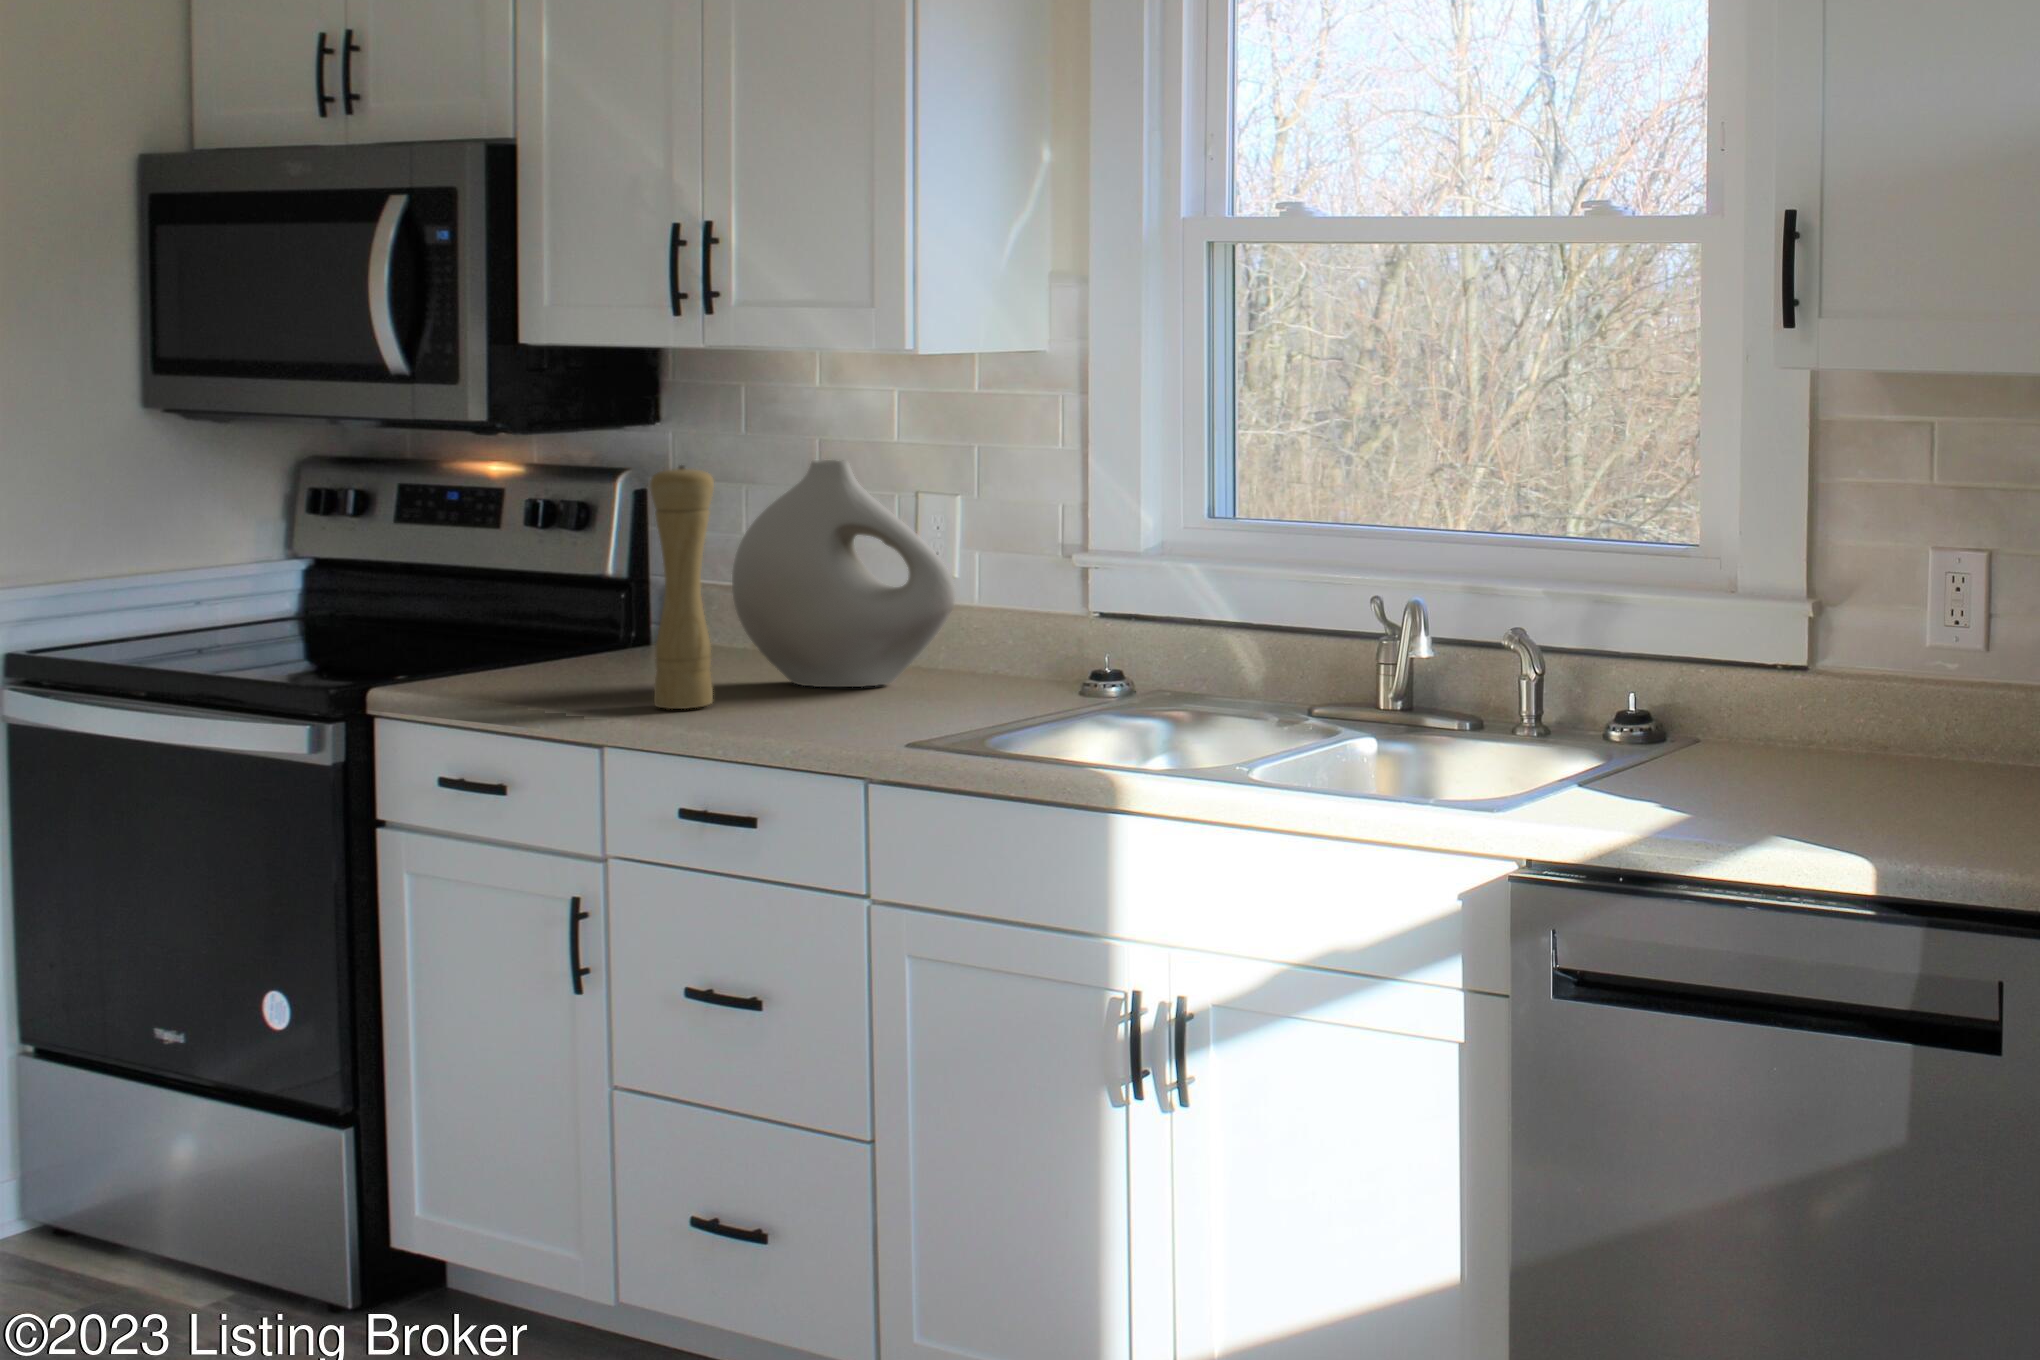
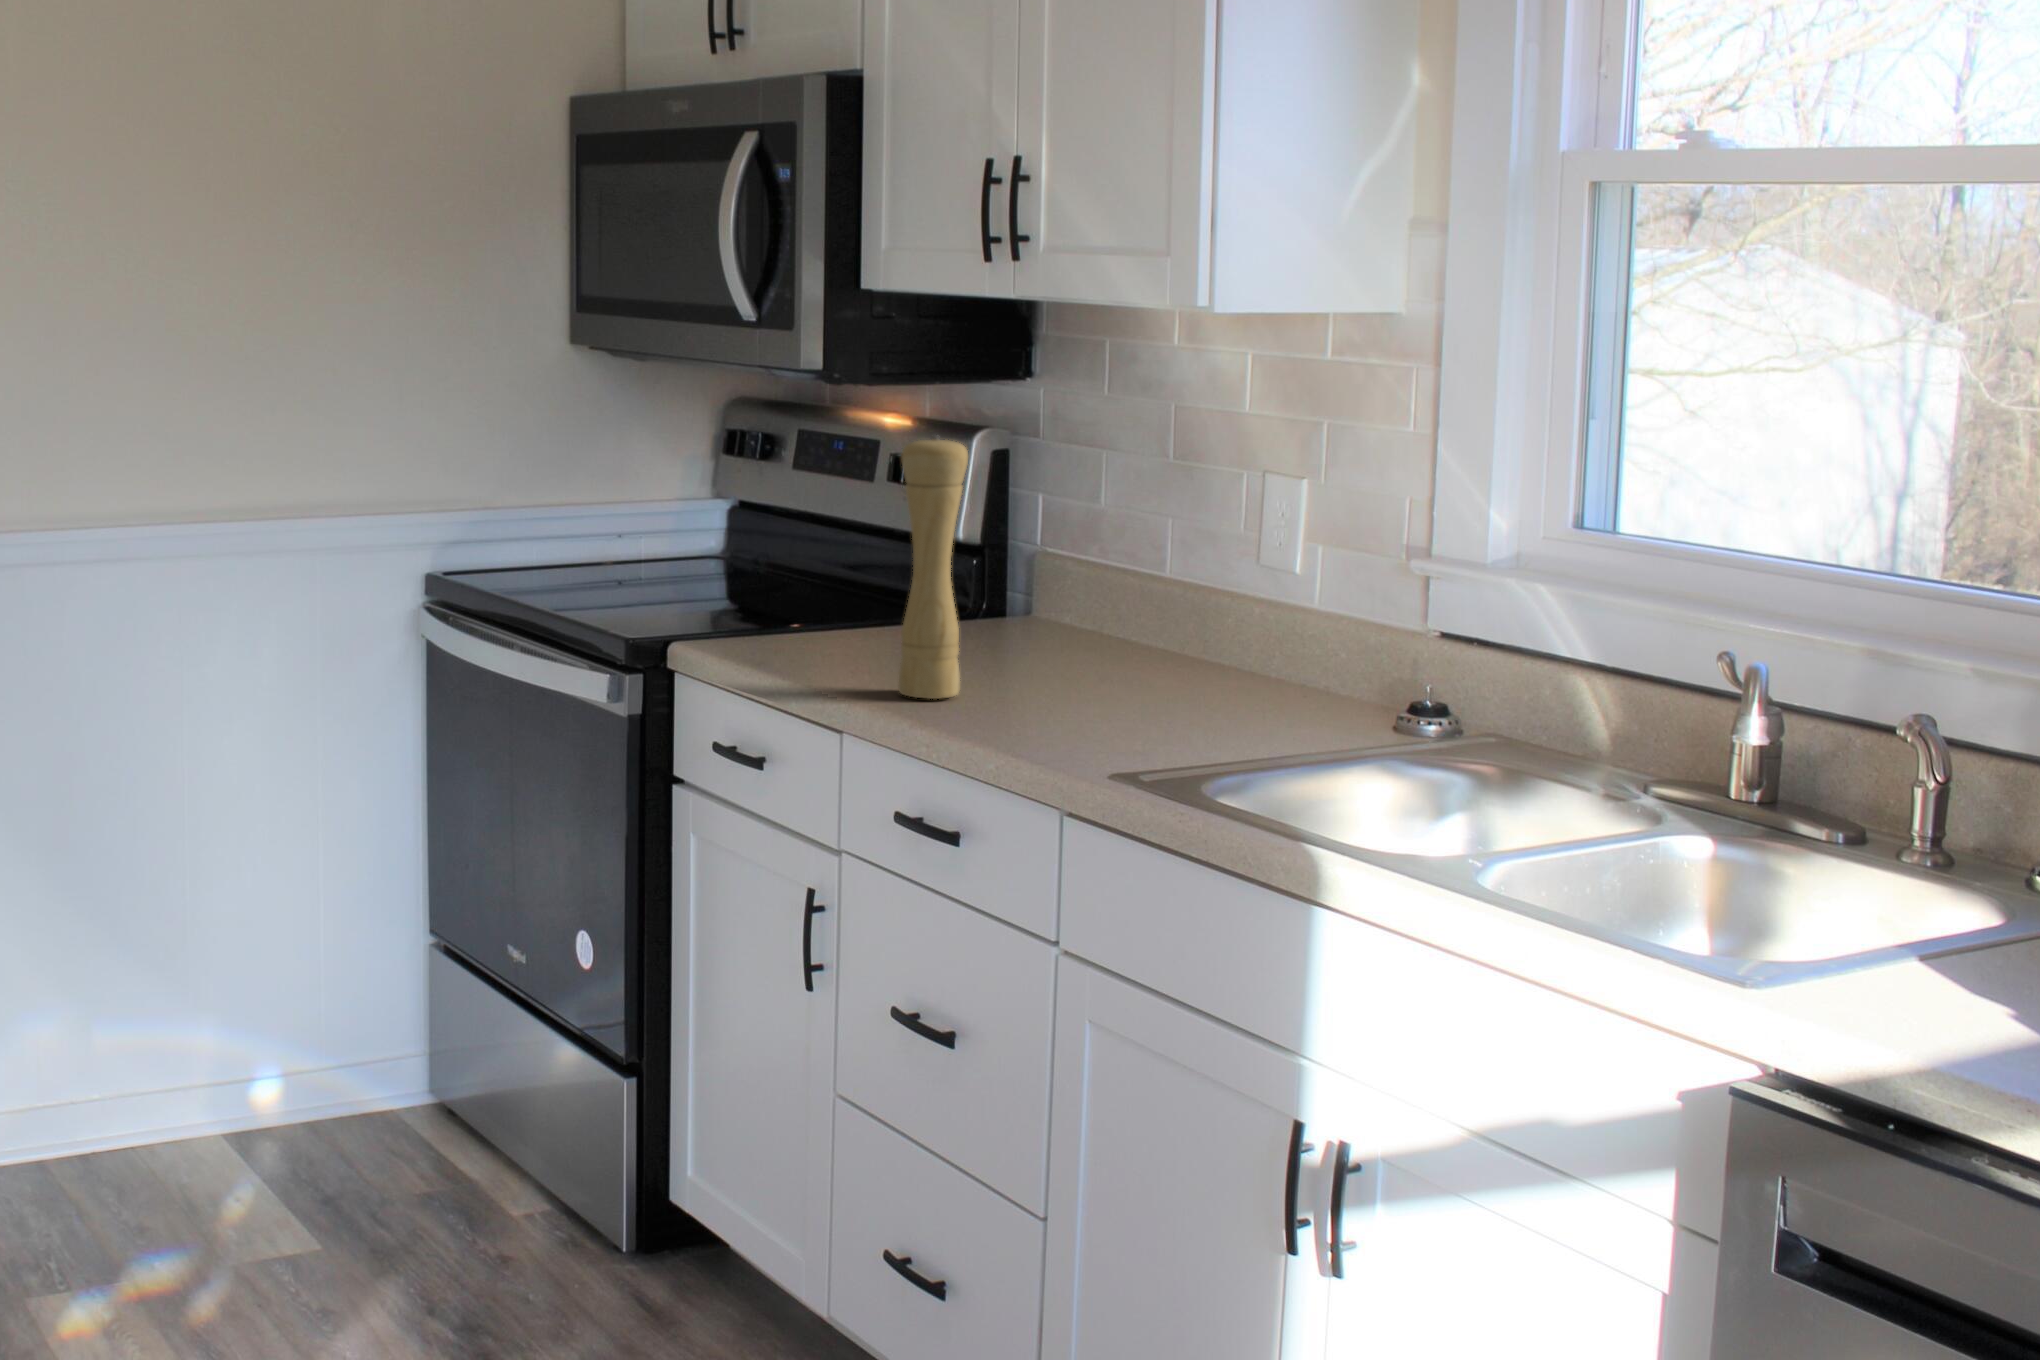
vase: present [732,459,955,687] -> none [1018,431,1252,691]

